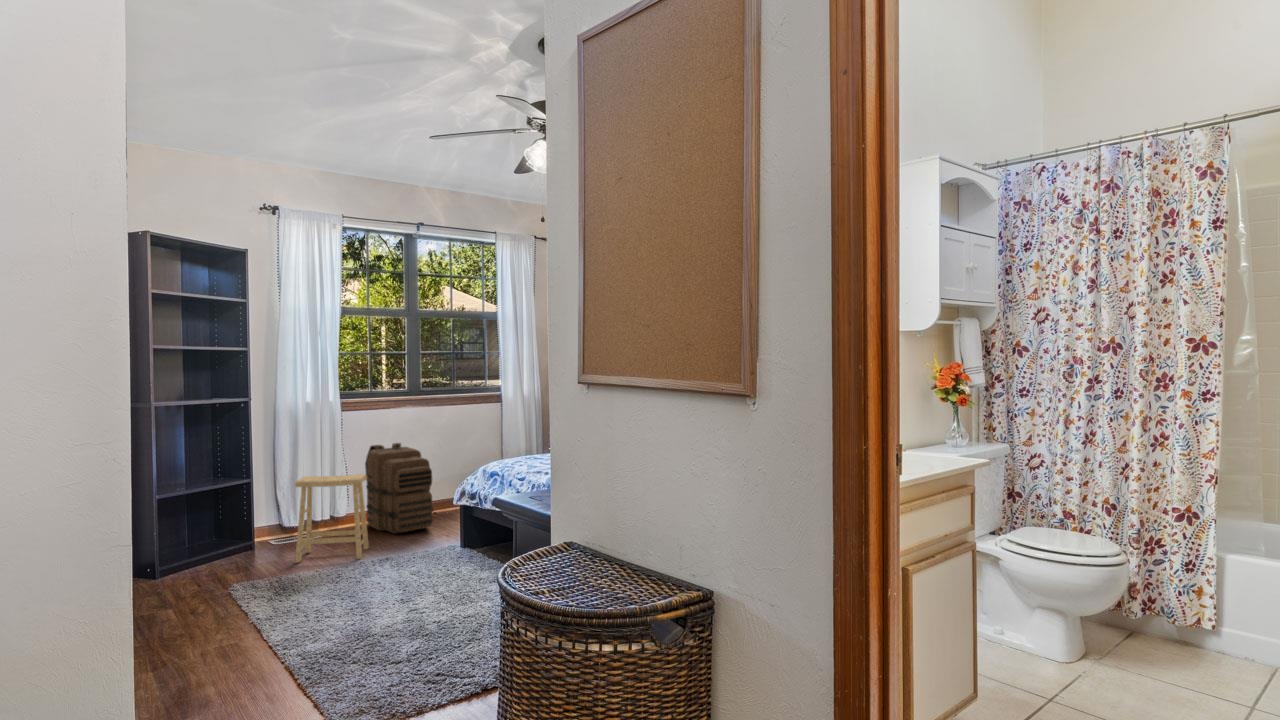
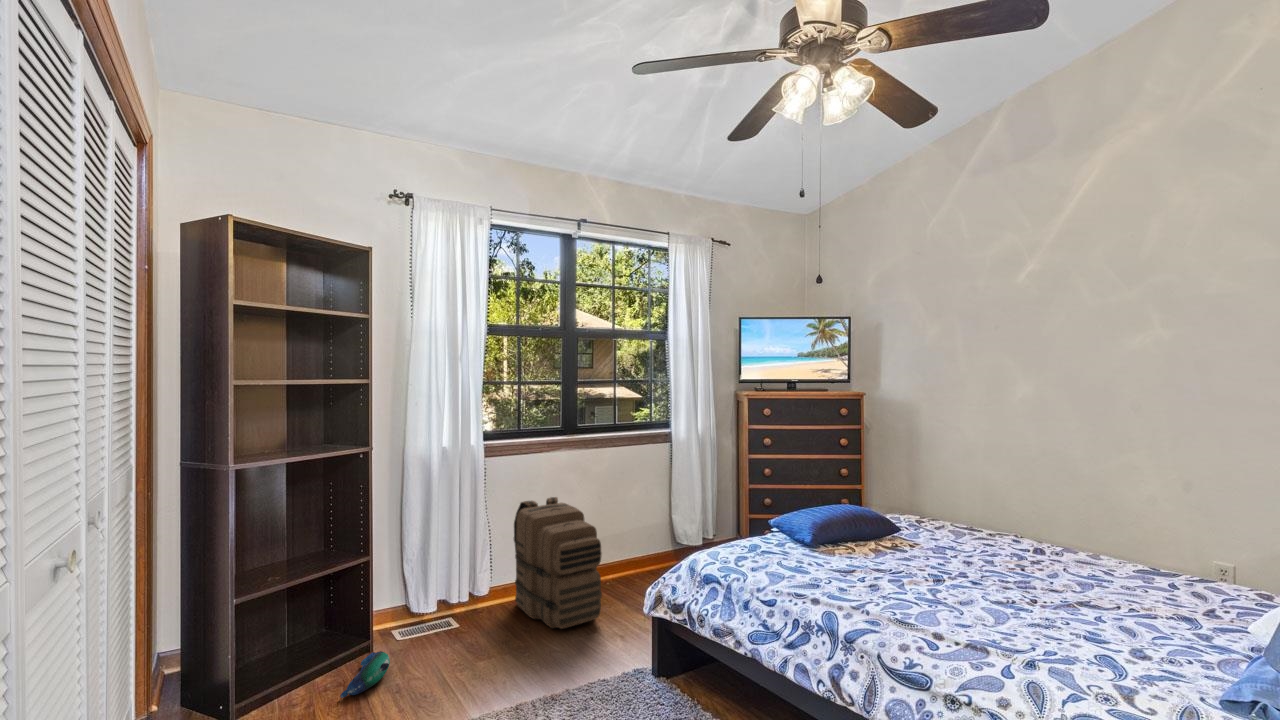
footstool: present [295,474,369,563] -> none [423,559,523,695]
plush toy: none [235,542,269,567] -> present [340,651,390,698]

